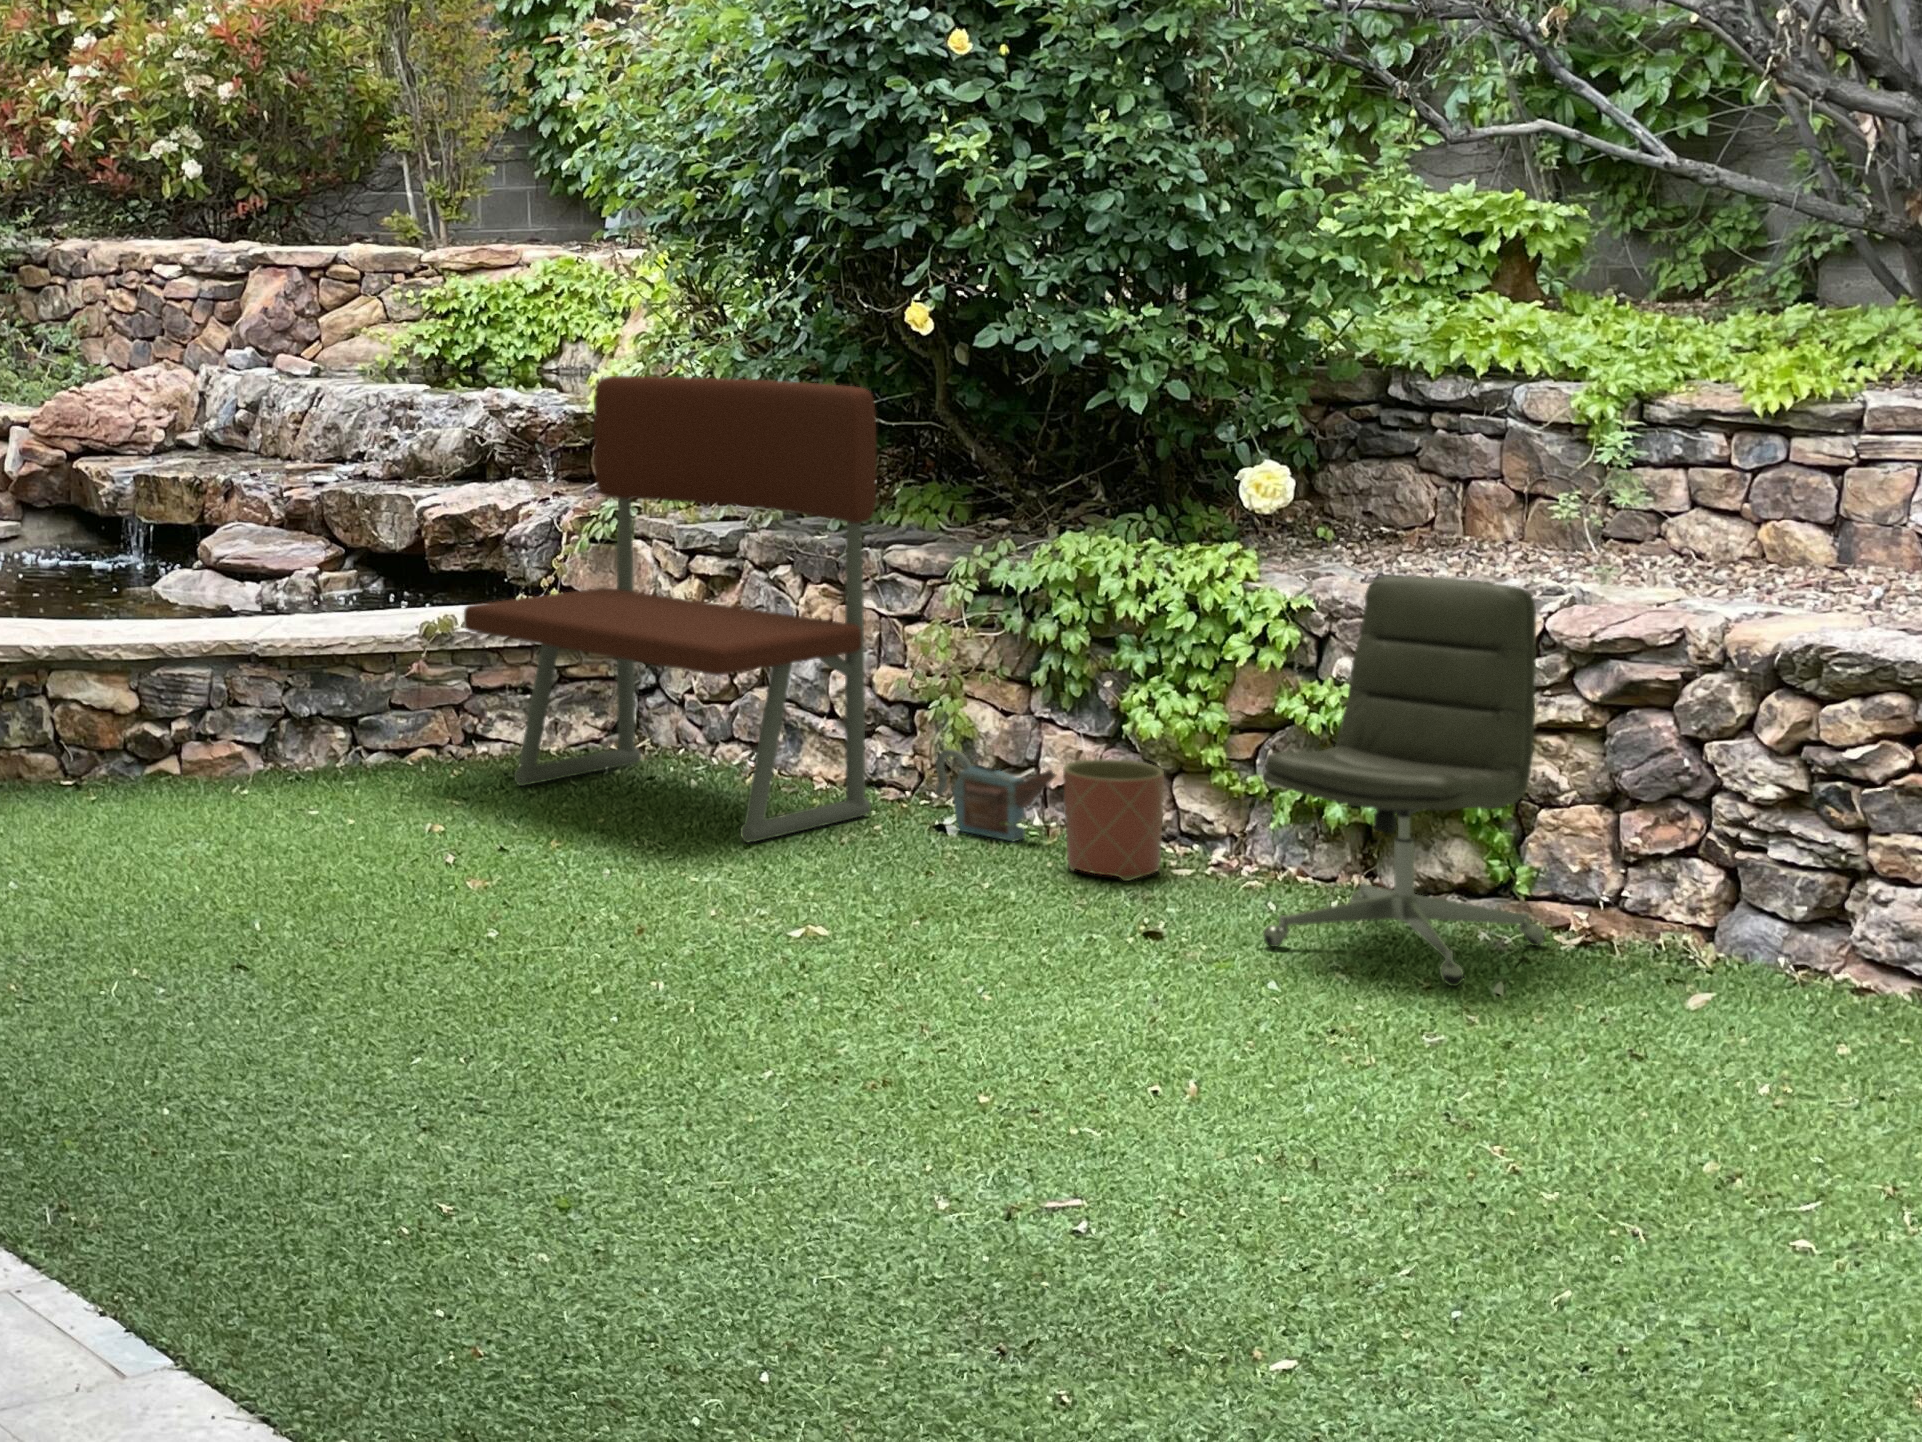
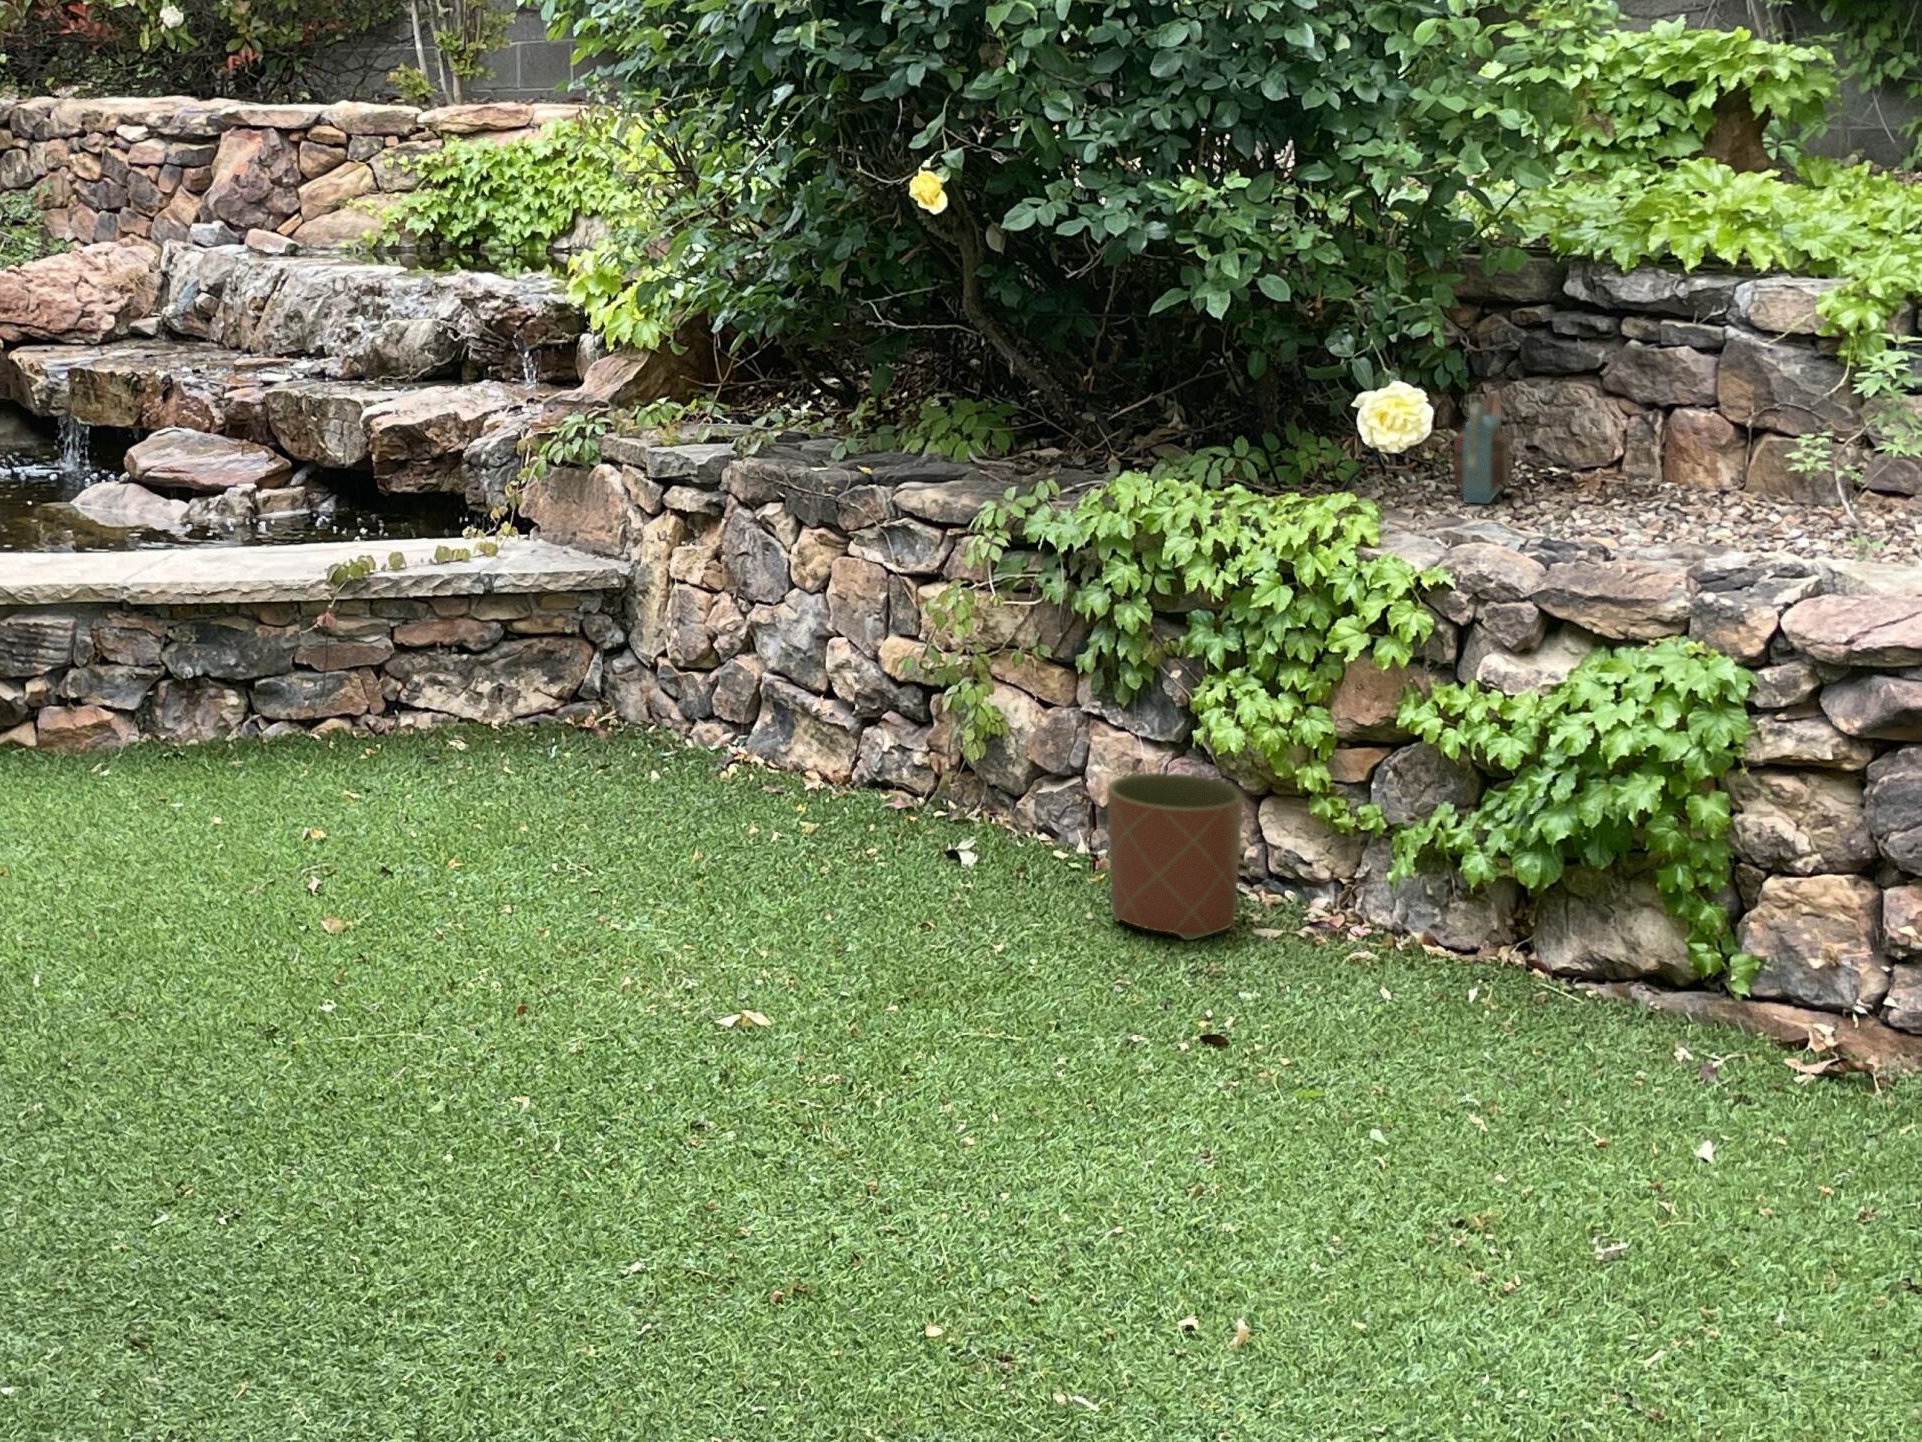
bench: present [464,376,877,842] -> none [368,264,876,863]
chair: present [1263,576,1545,986] -> none [1367,551,1776,1144]
watering can: present [936,749,1056,842] -> present [1454,393,1510,504]

